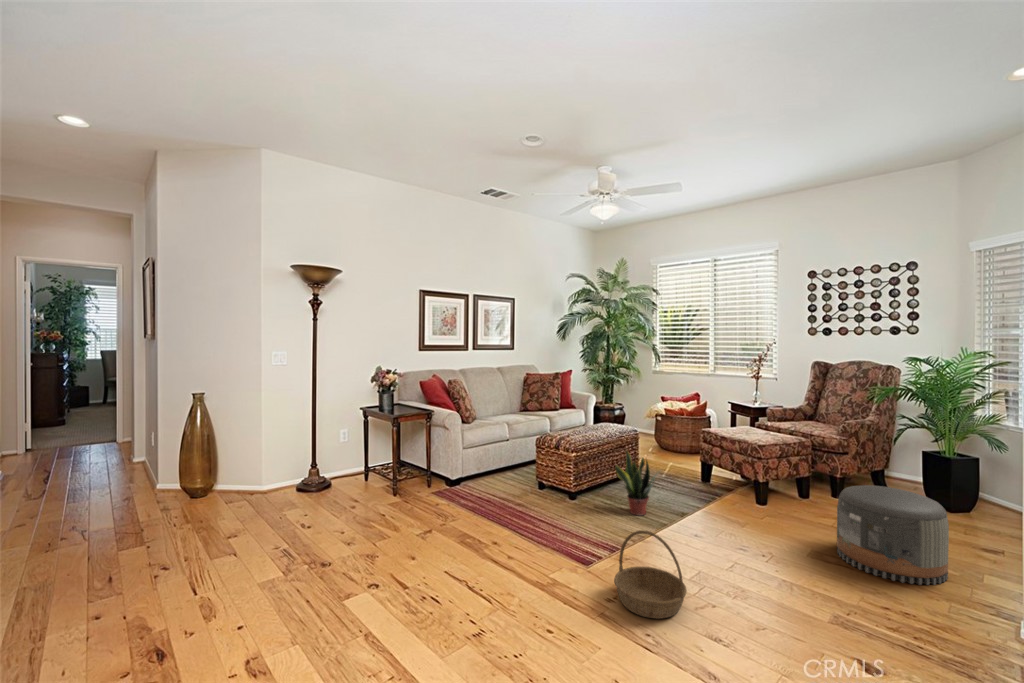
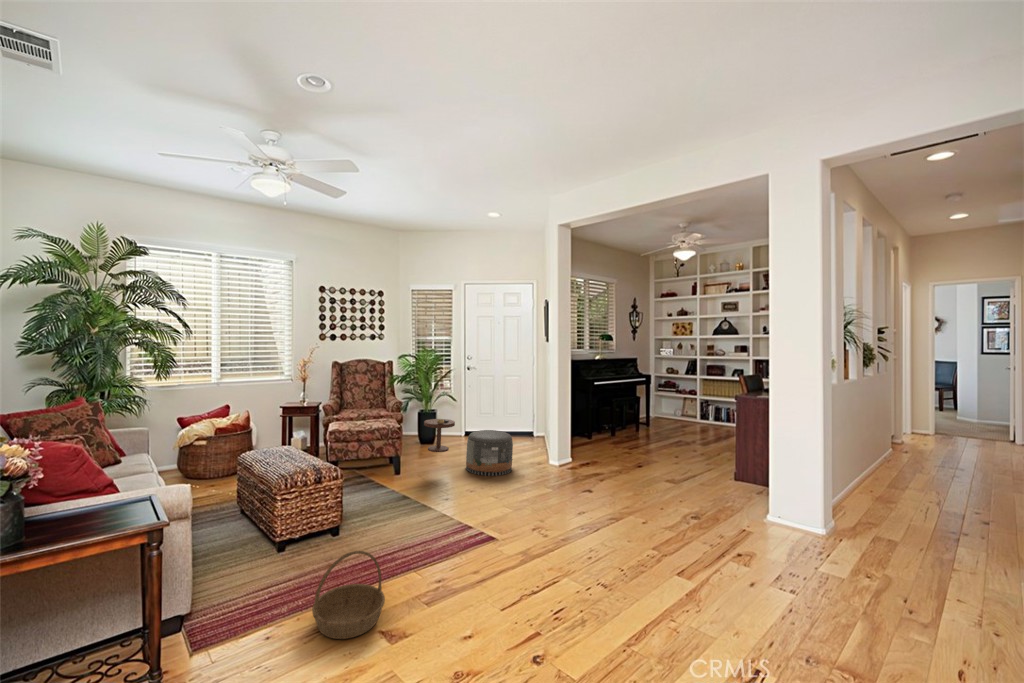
side table: none [756,439,808,526] -> present [424,419,455,452]
potted plant: present [615,451,658,516] -> none [375,457,412,513]
basket: present [614,530,687,619] -> present [312,551,385,639]

